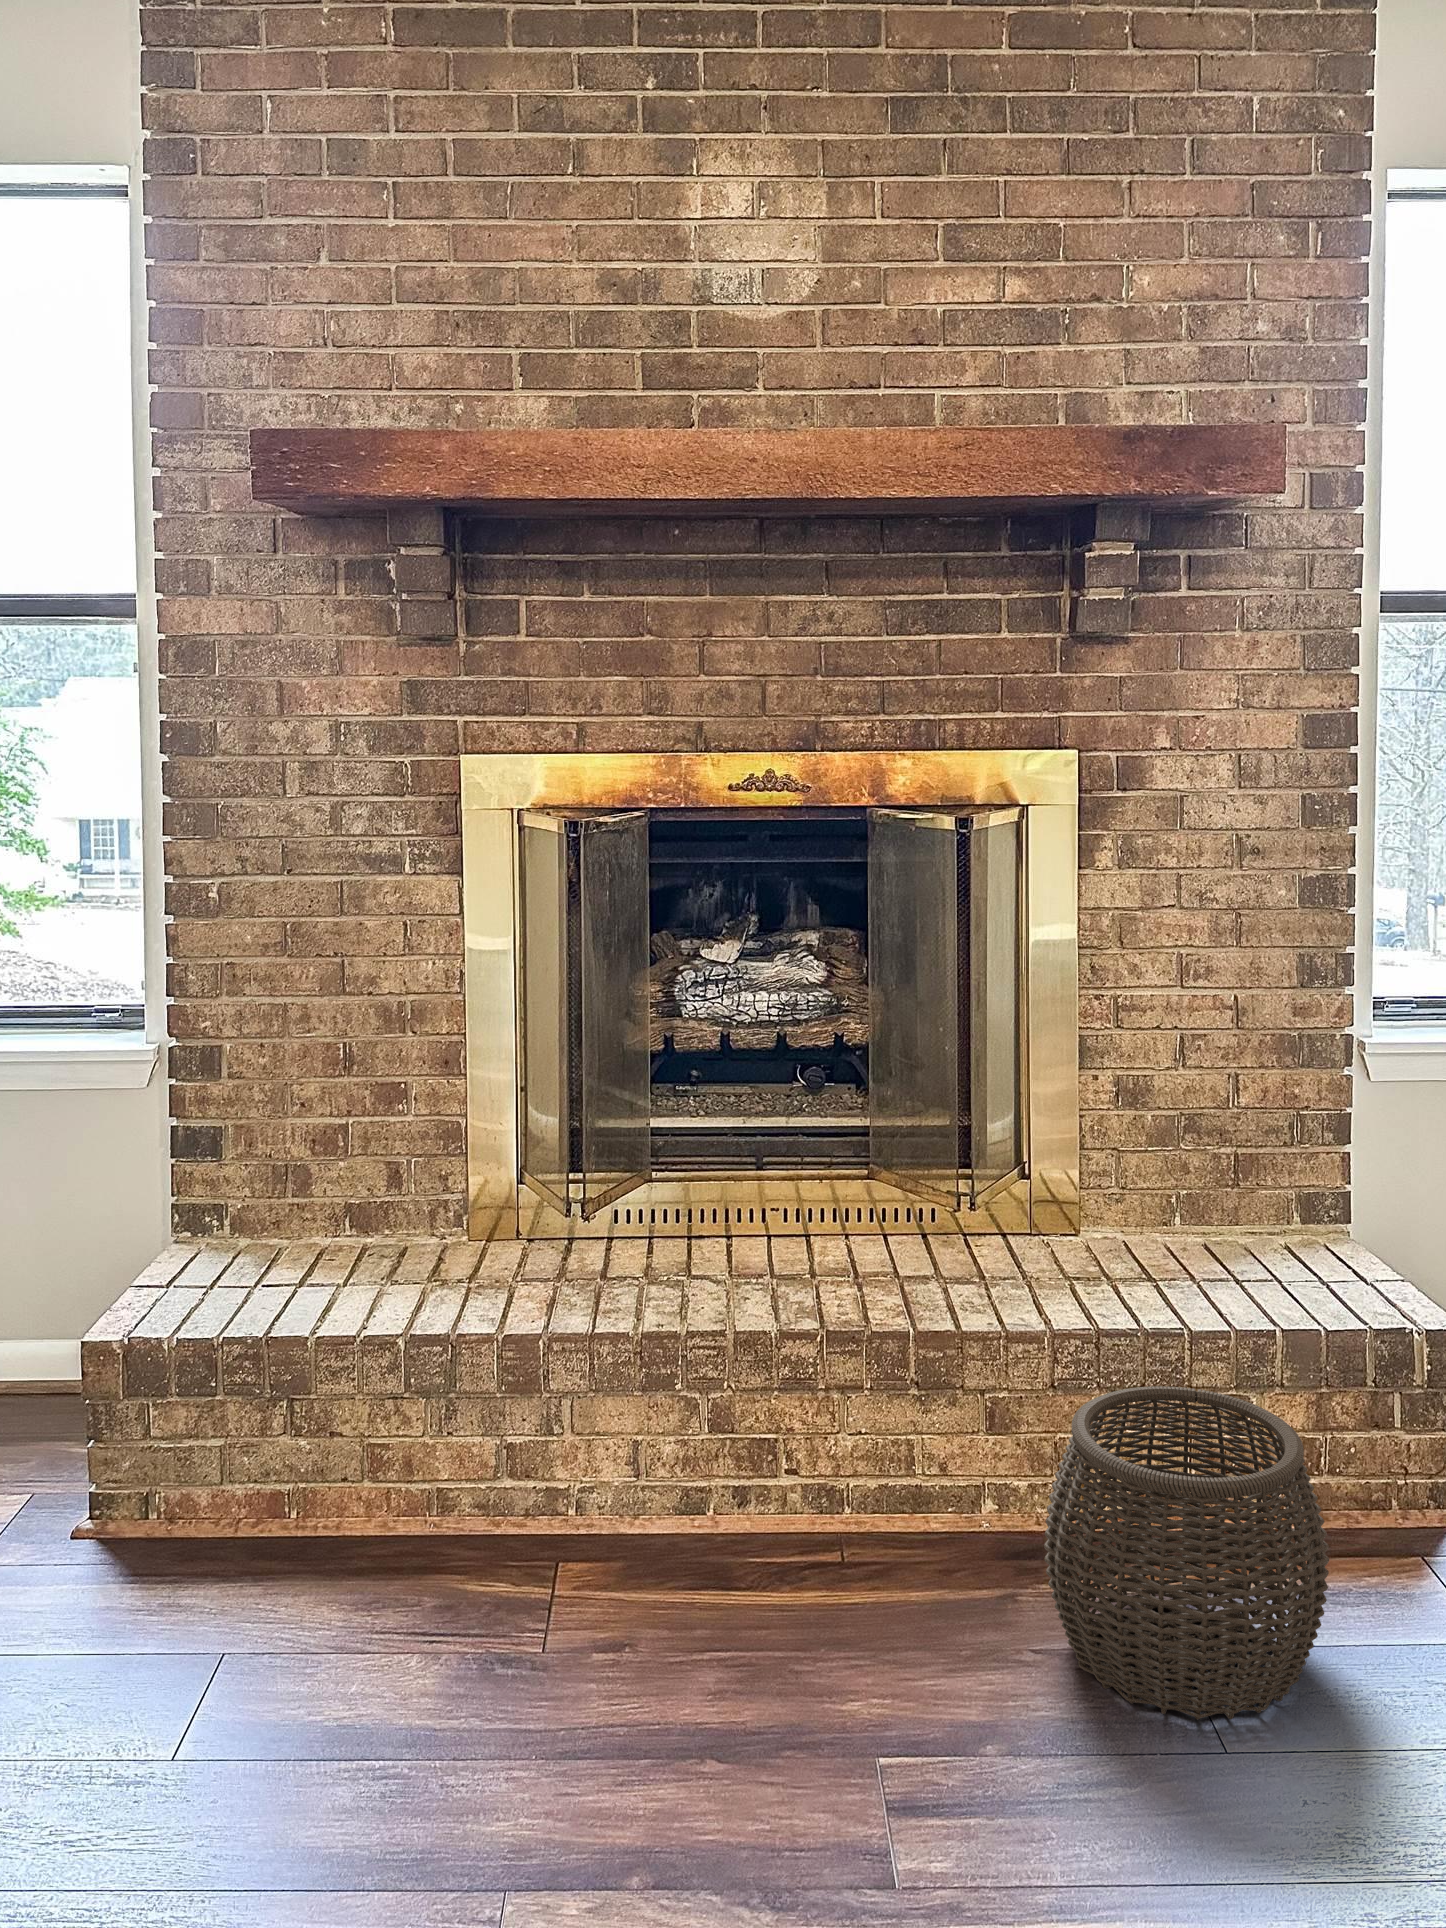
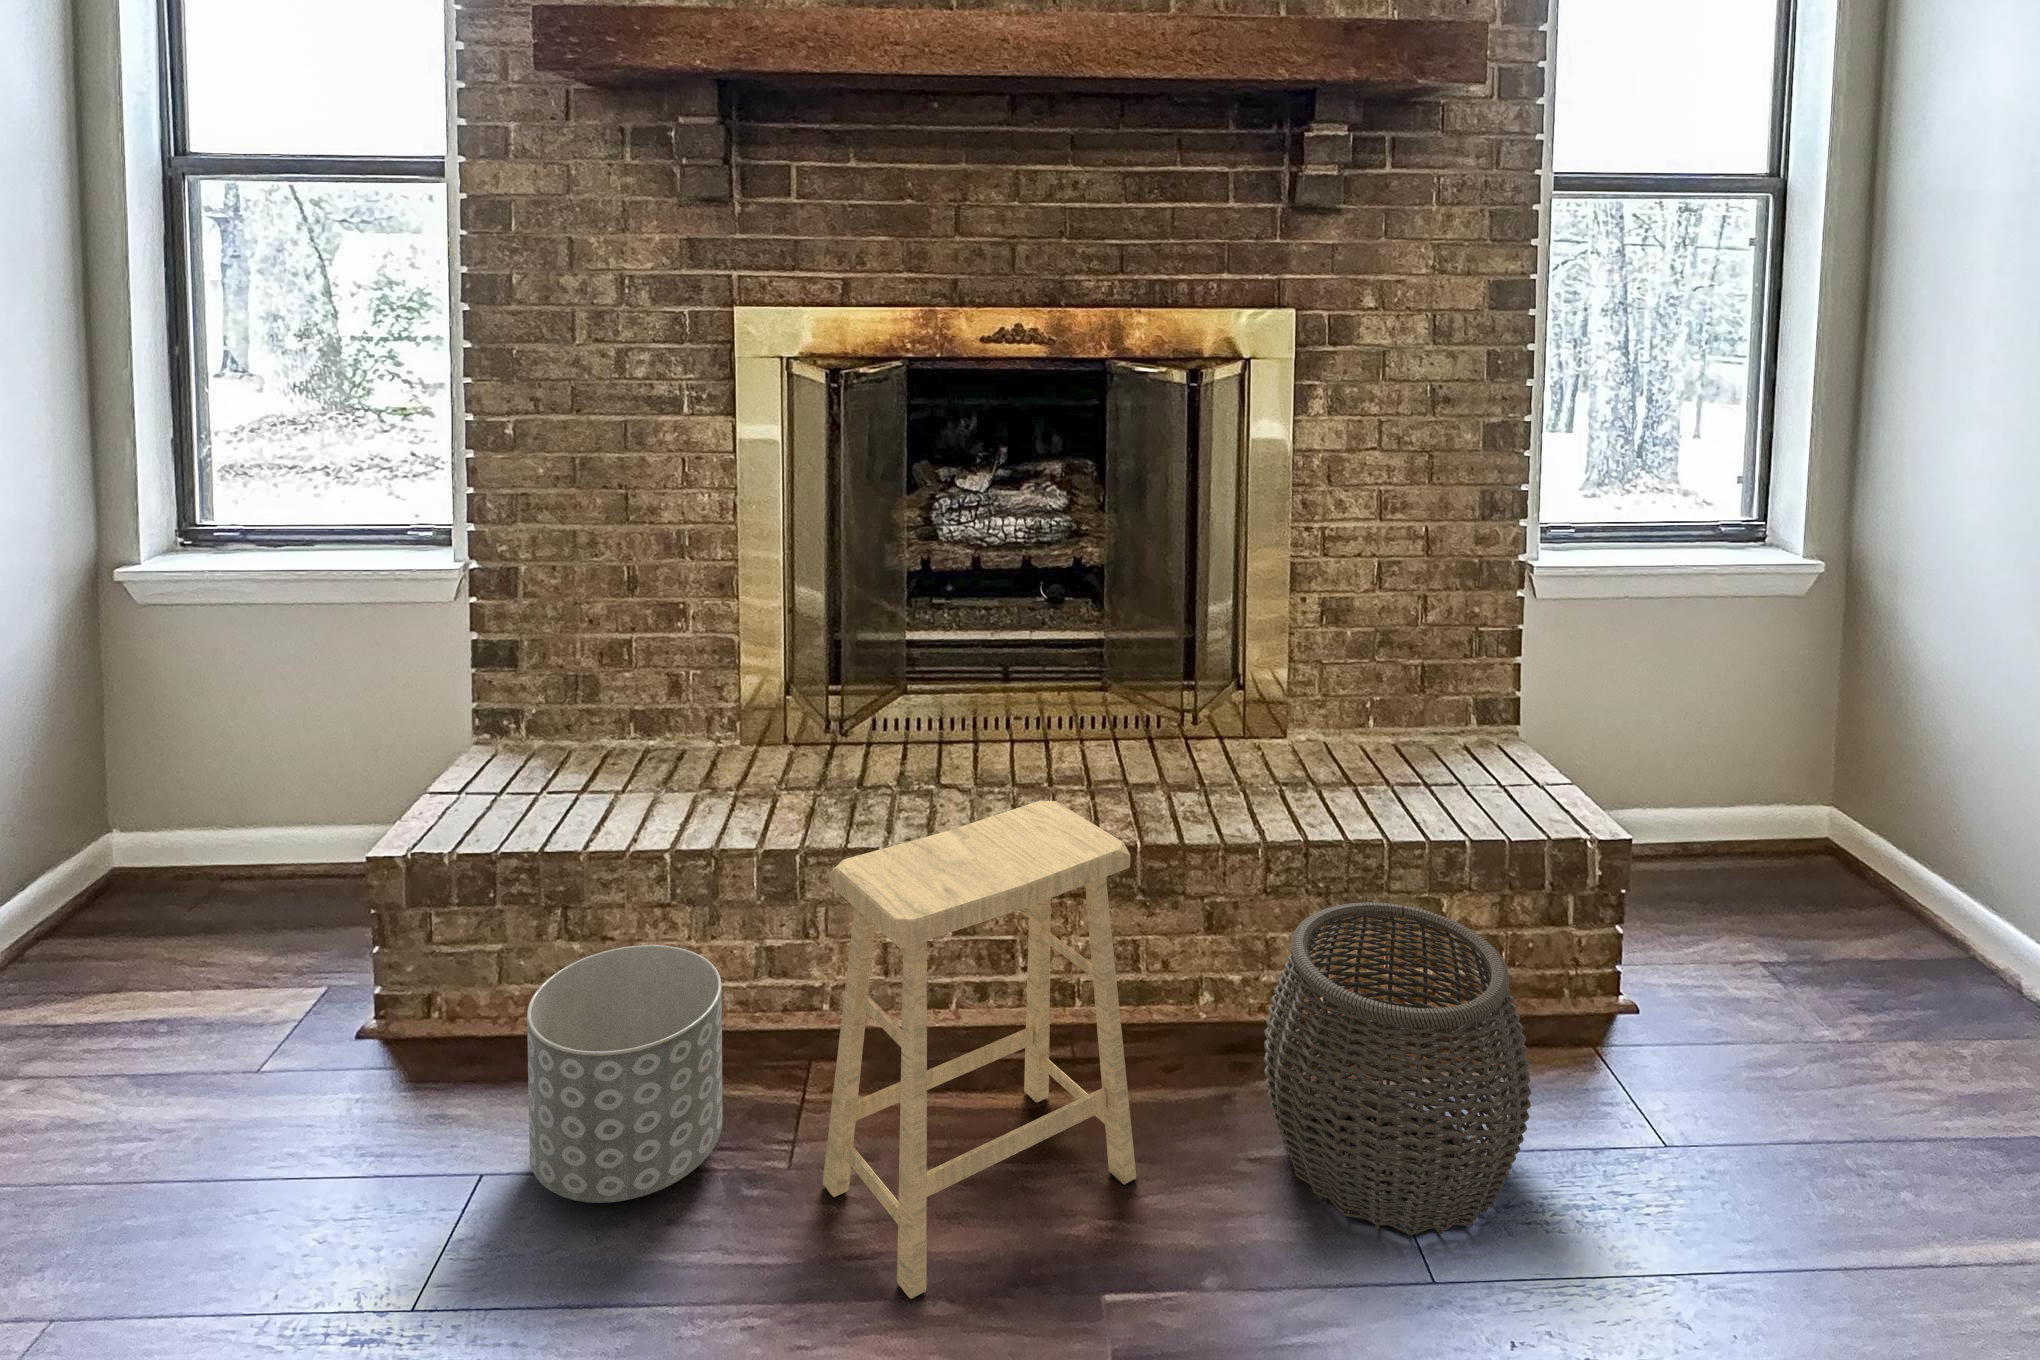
footstool: none [578,1275,909,1768] -> present [823,801,1136,1299]
planter: none [269,1430,470,1679] -> present [527,945,723,1203]

